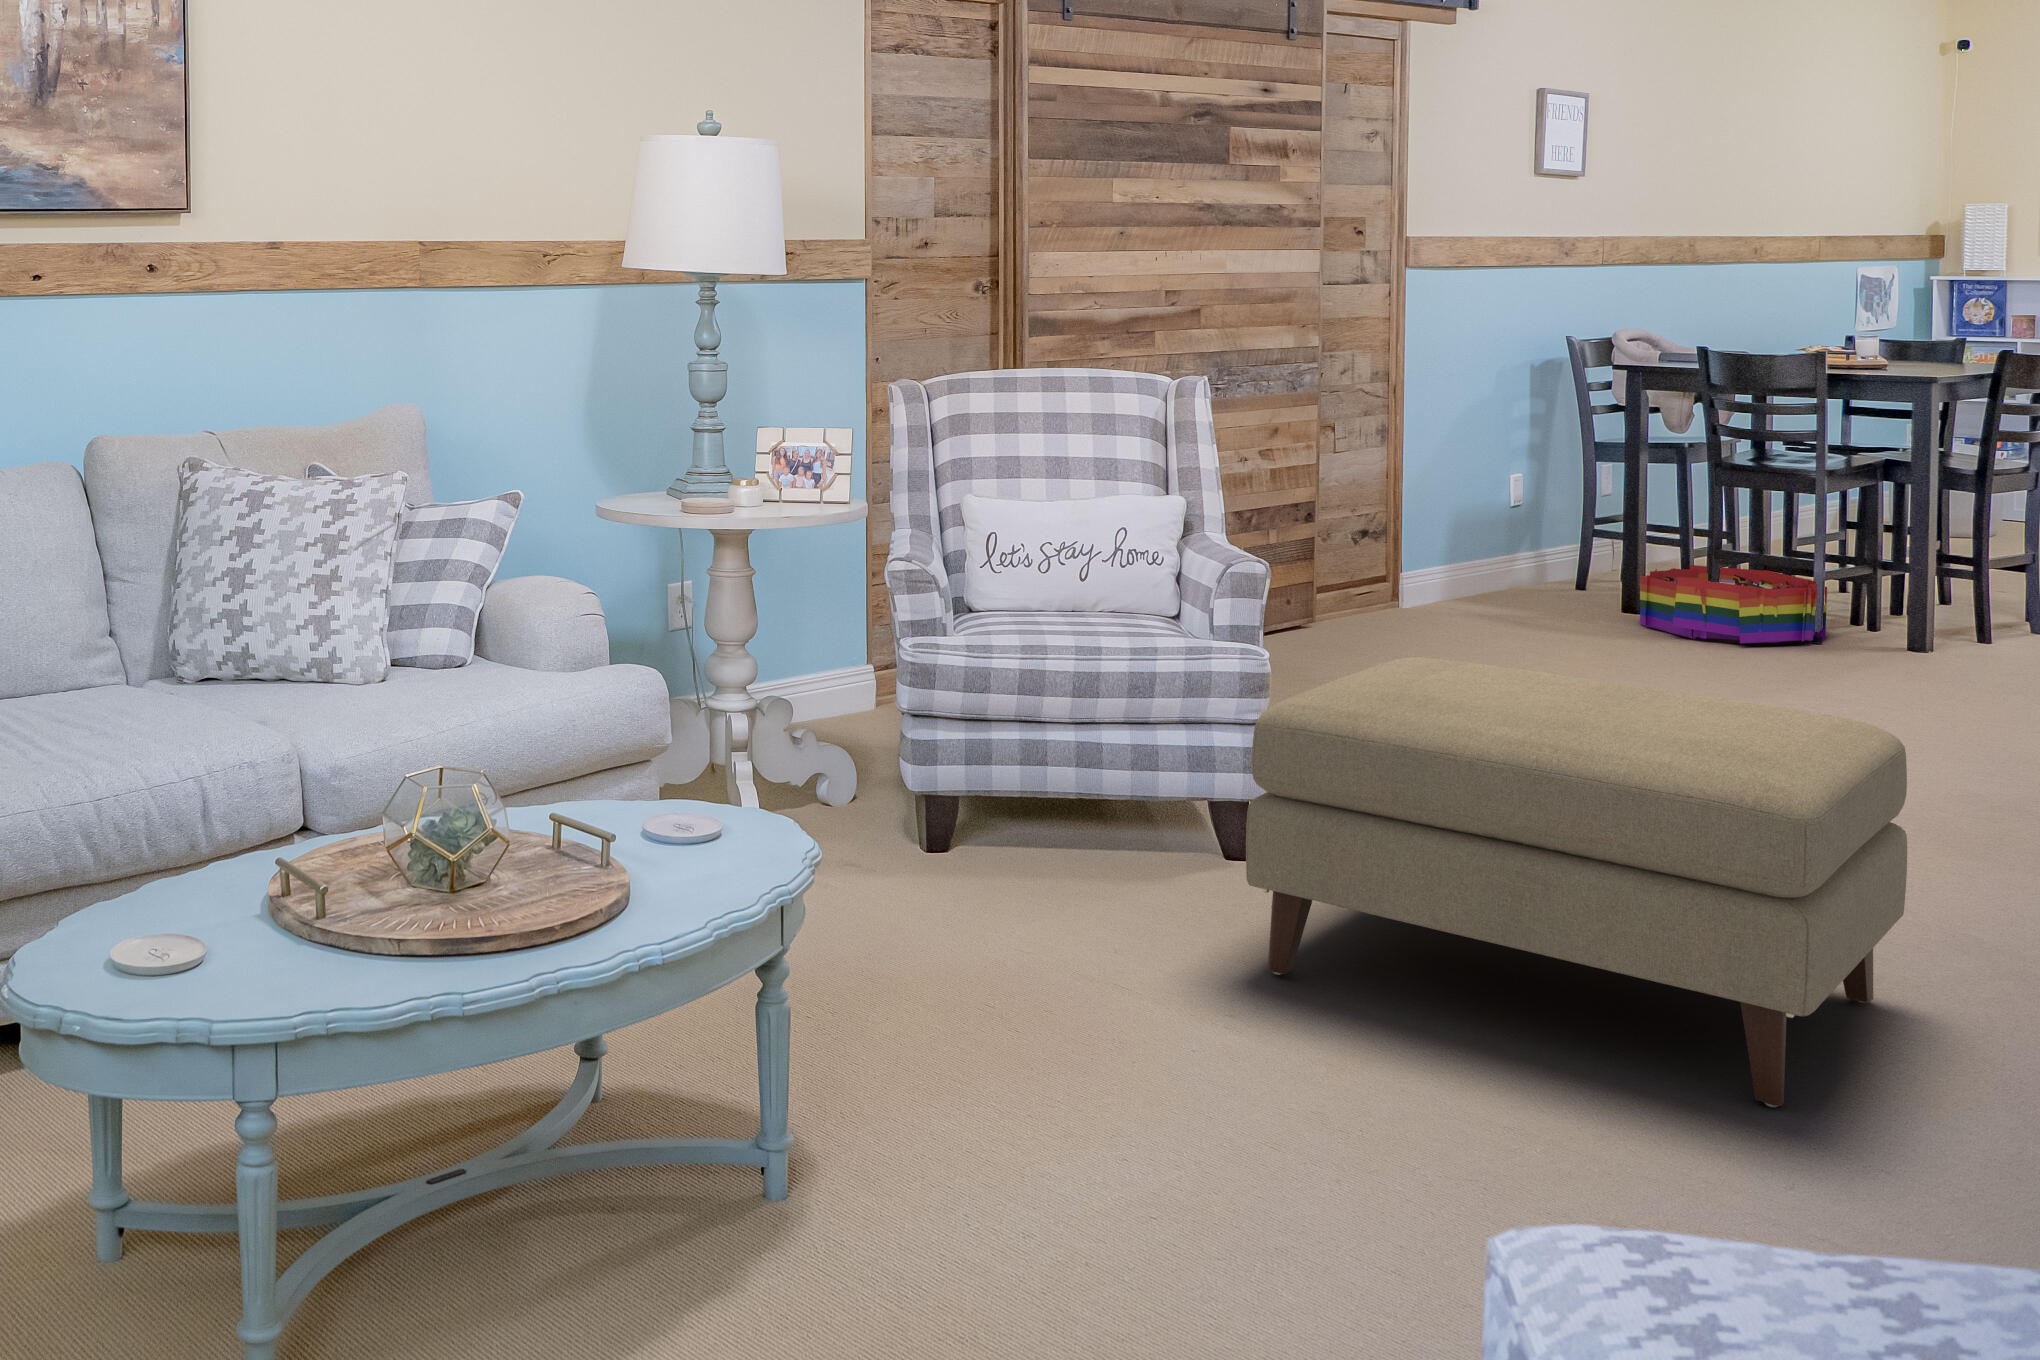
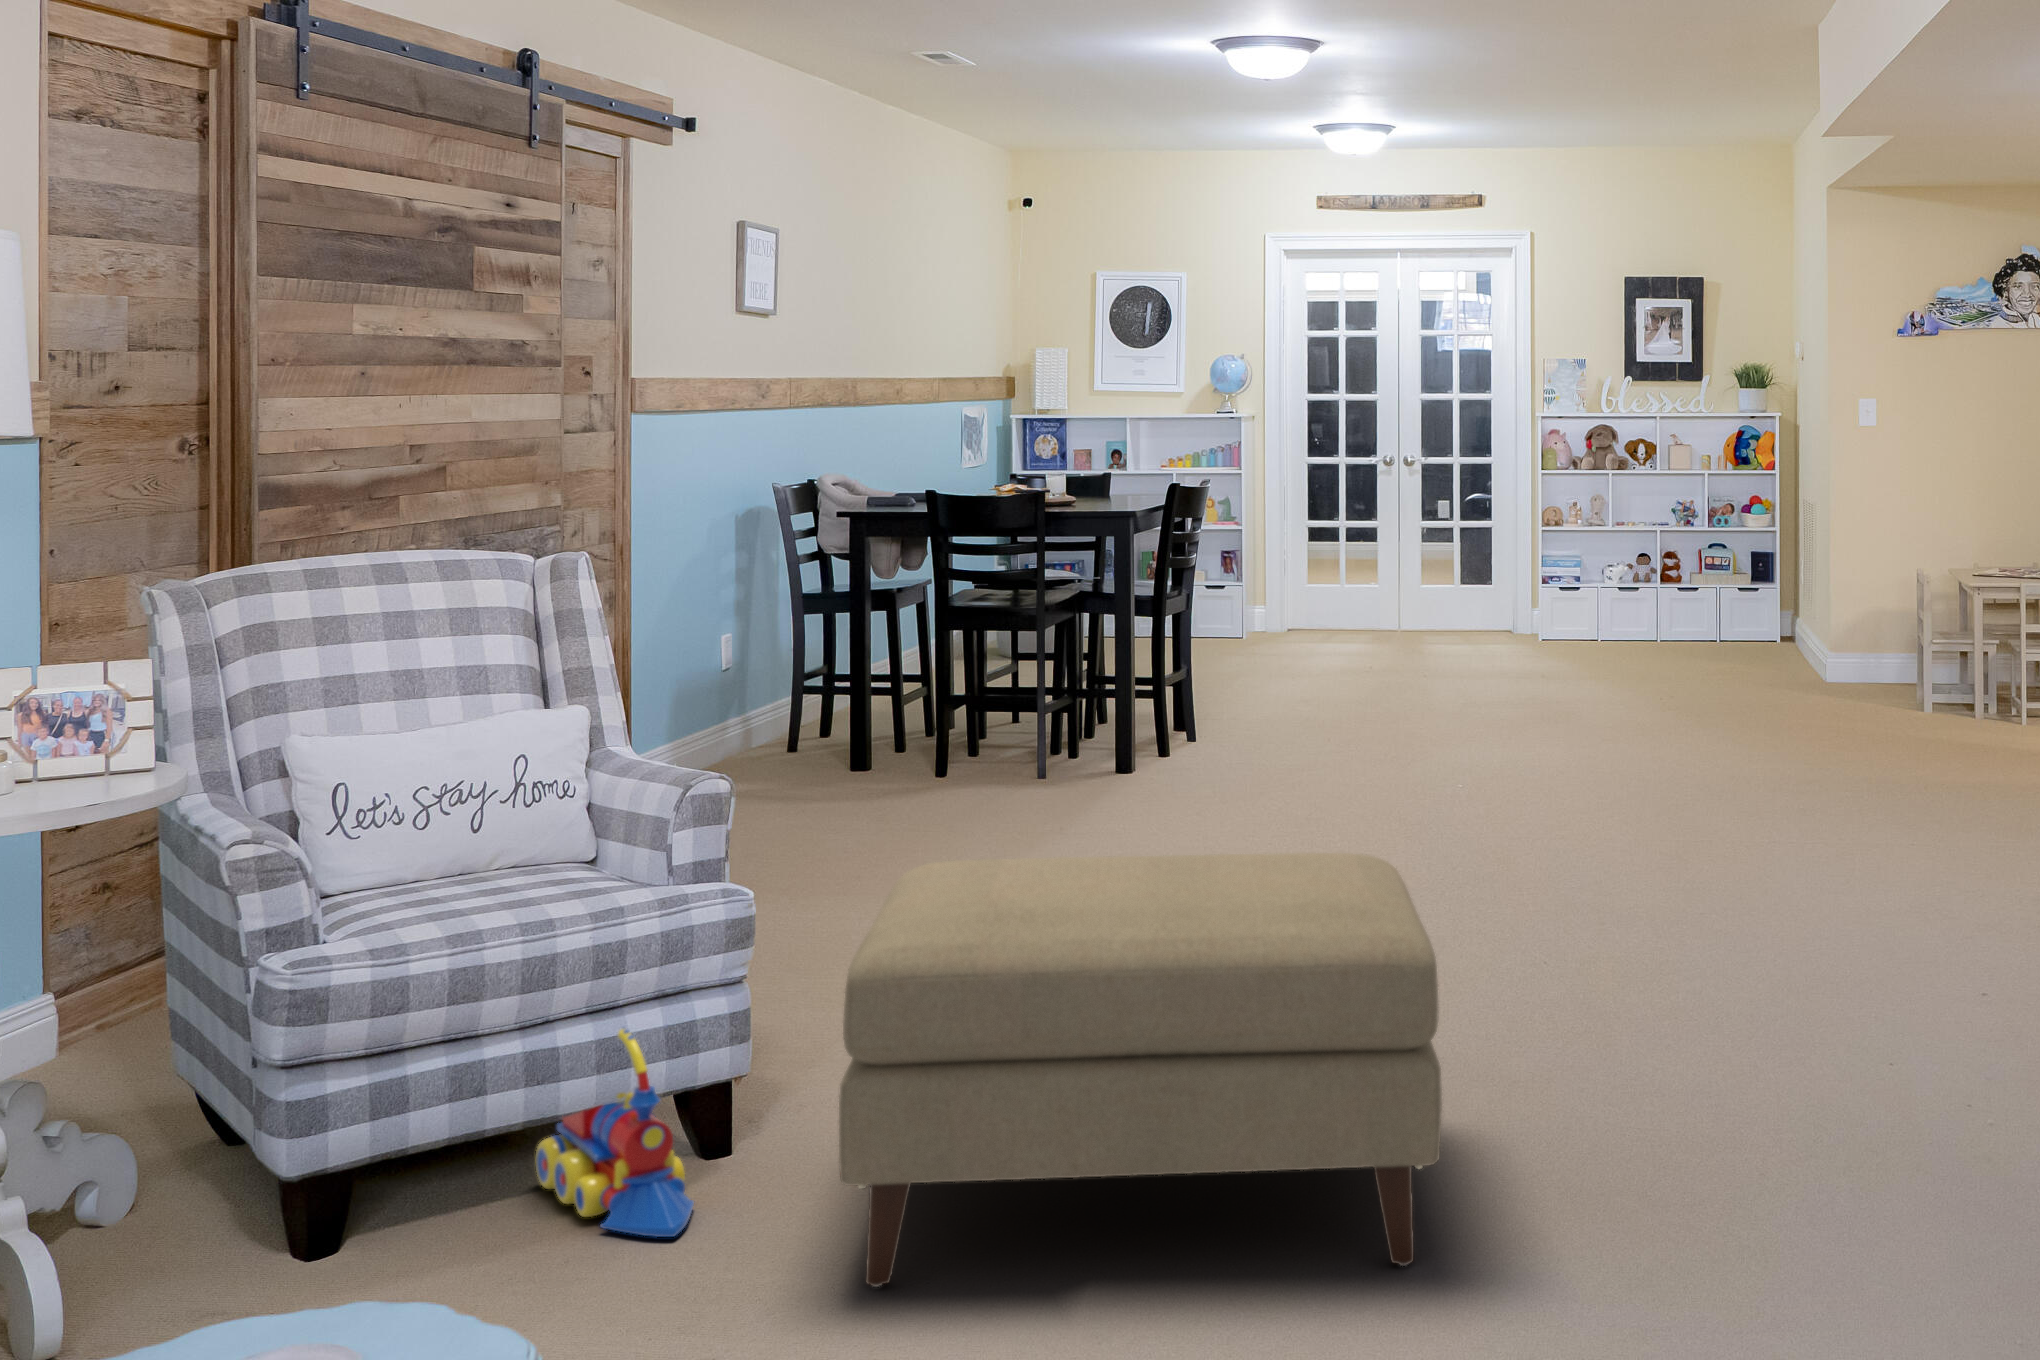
storage bin: present [1640,565,1827,643] -> none [875,708,1038,788]
toy train: none [1098,738,1192,902] -> present [536,1027,694,1237]

